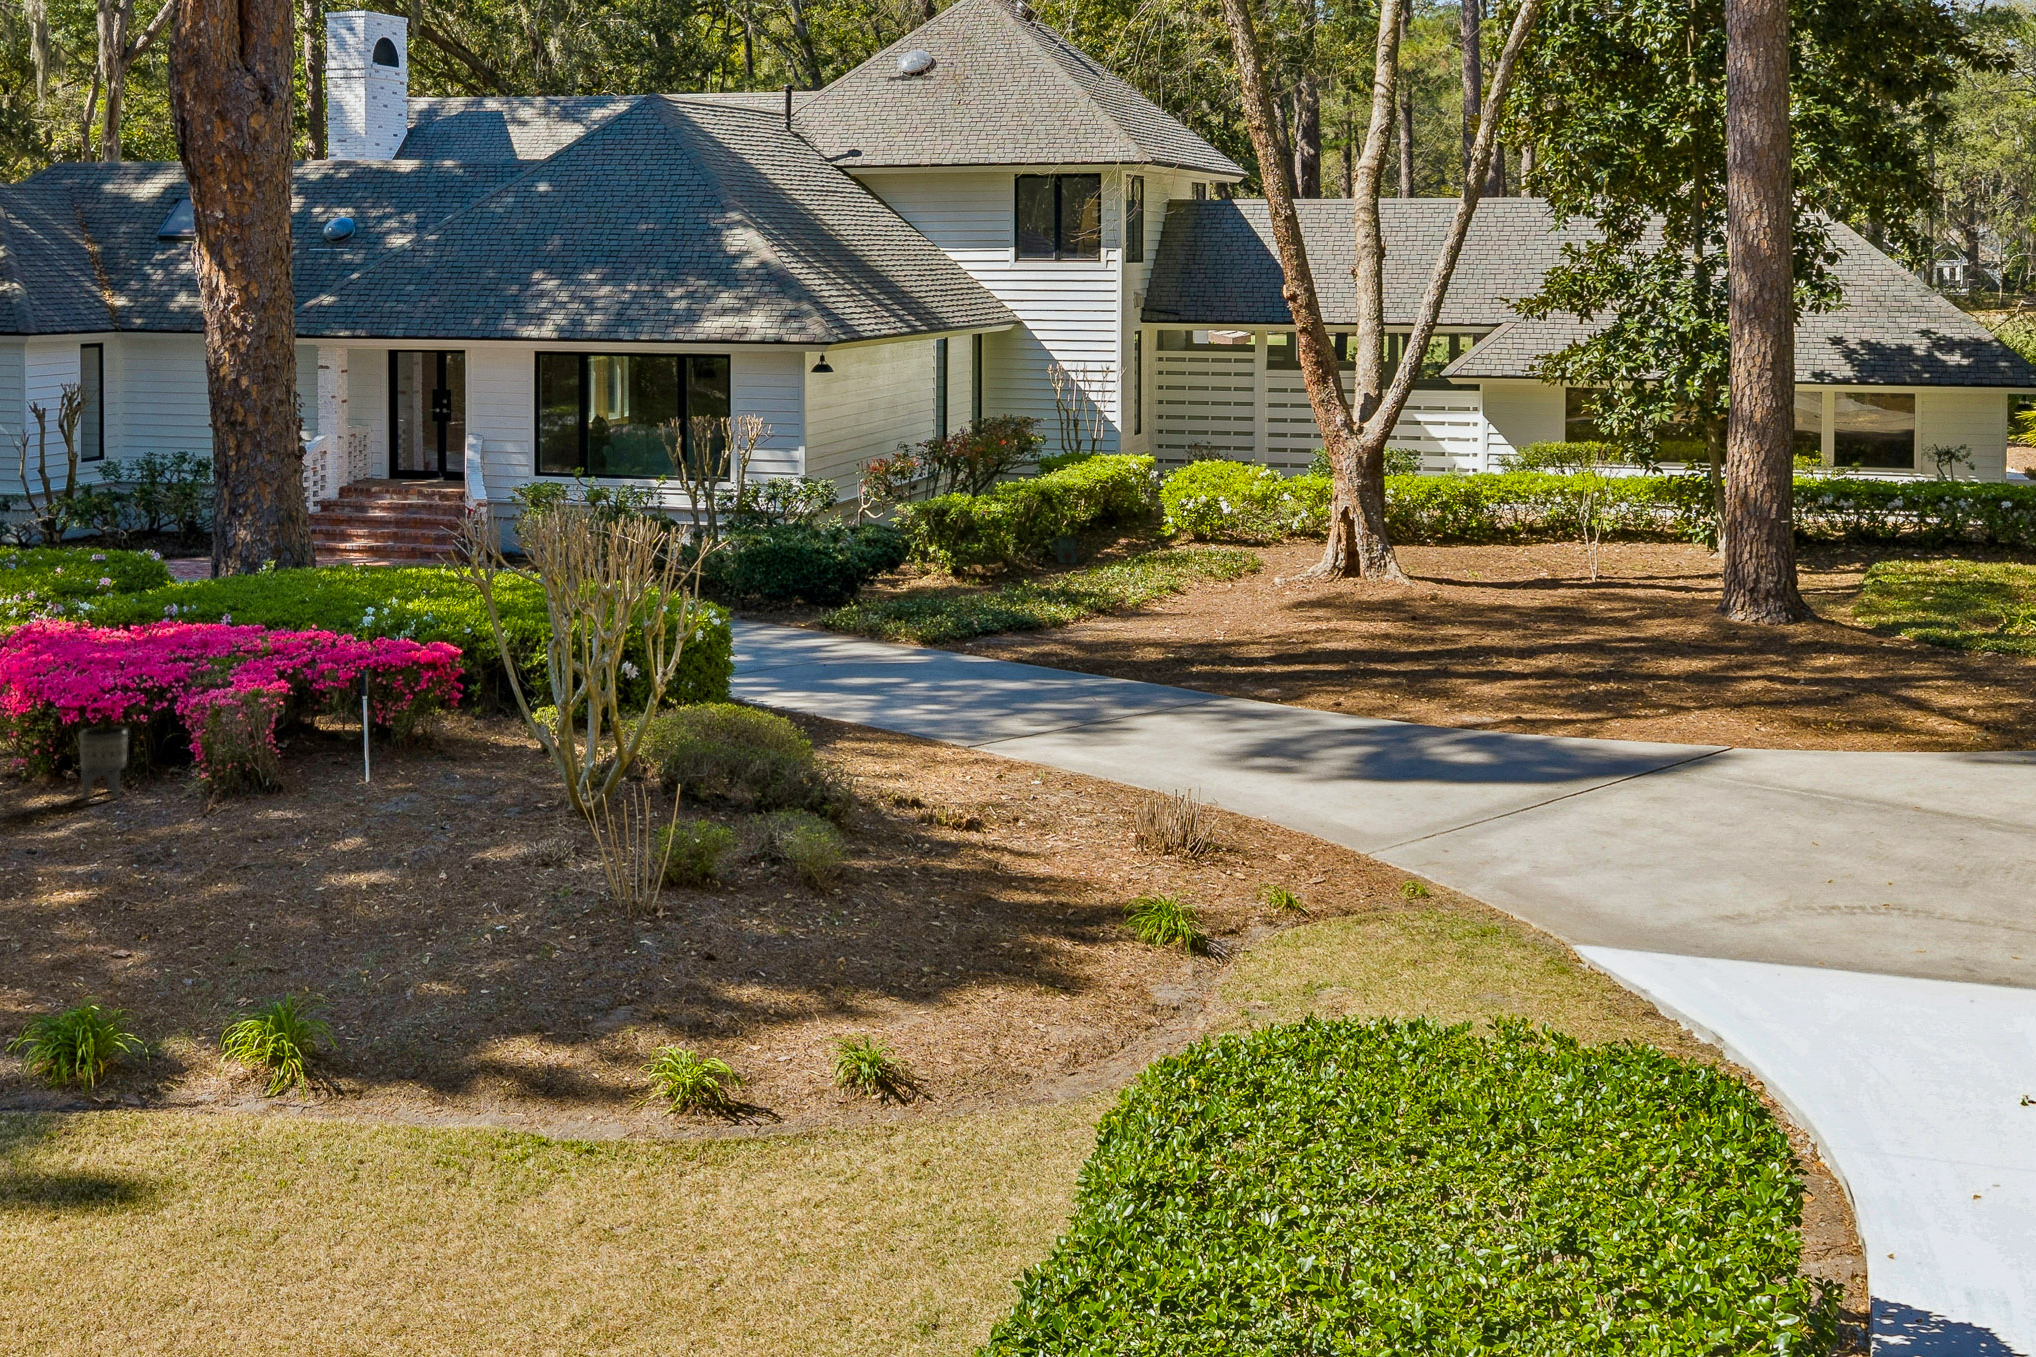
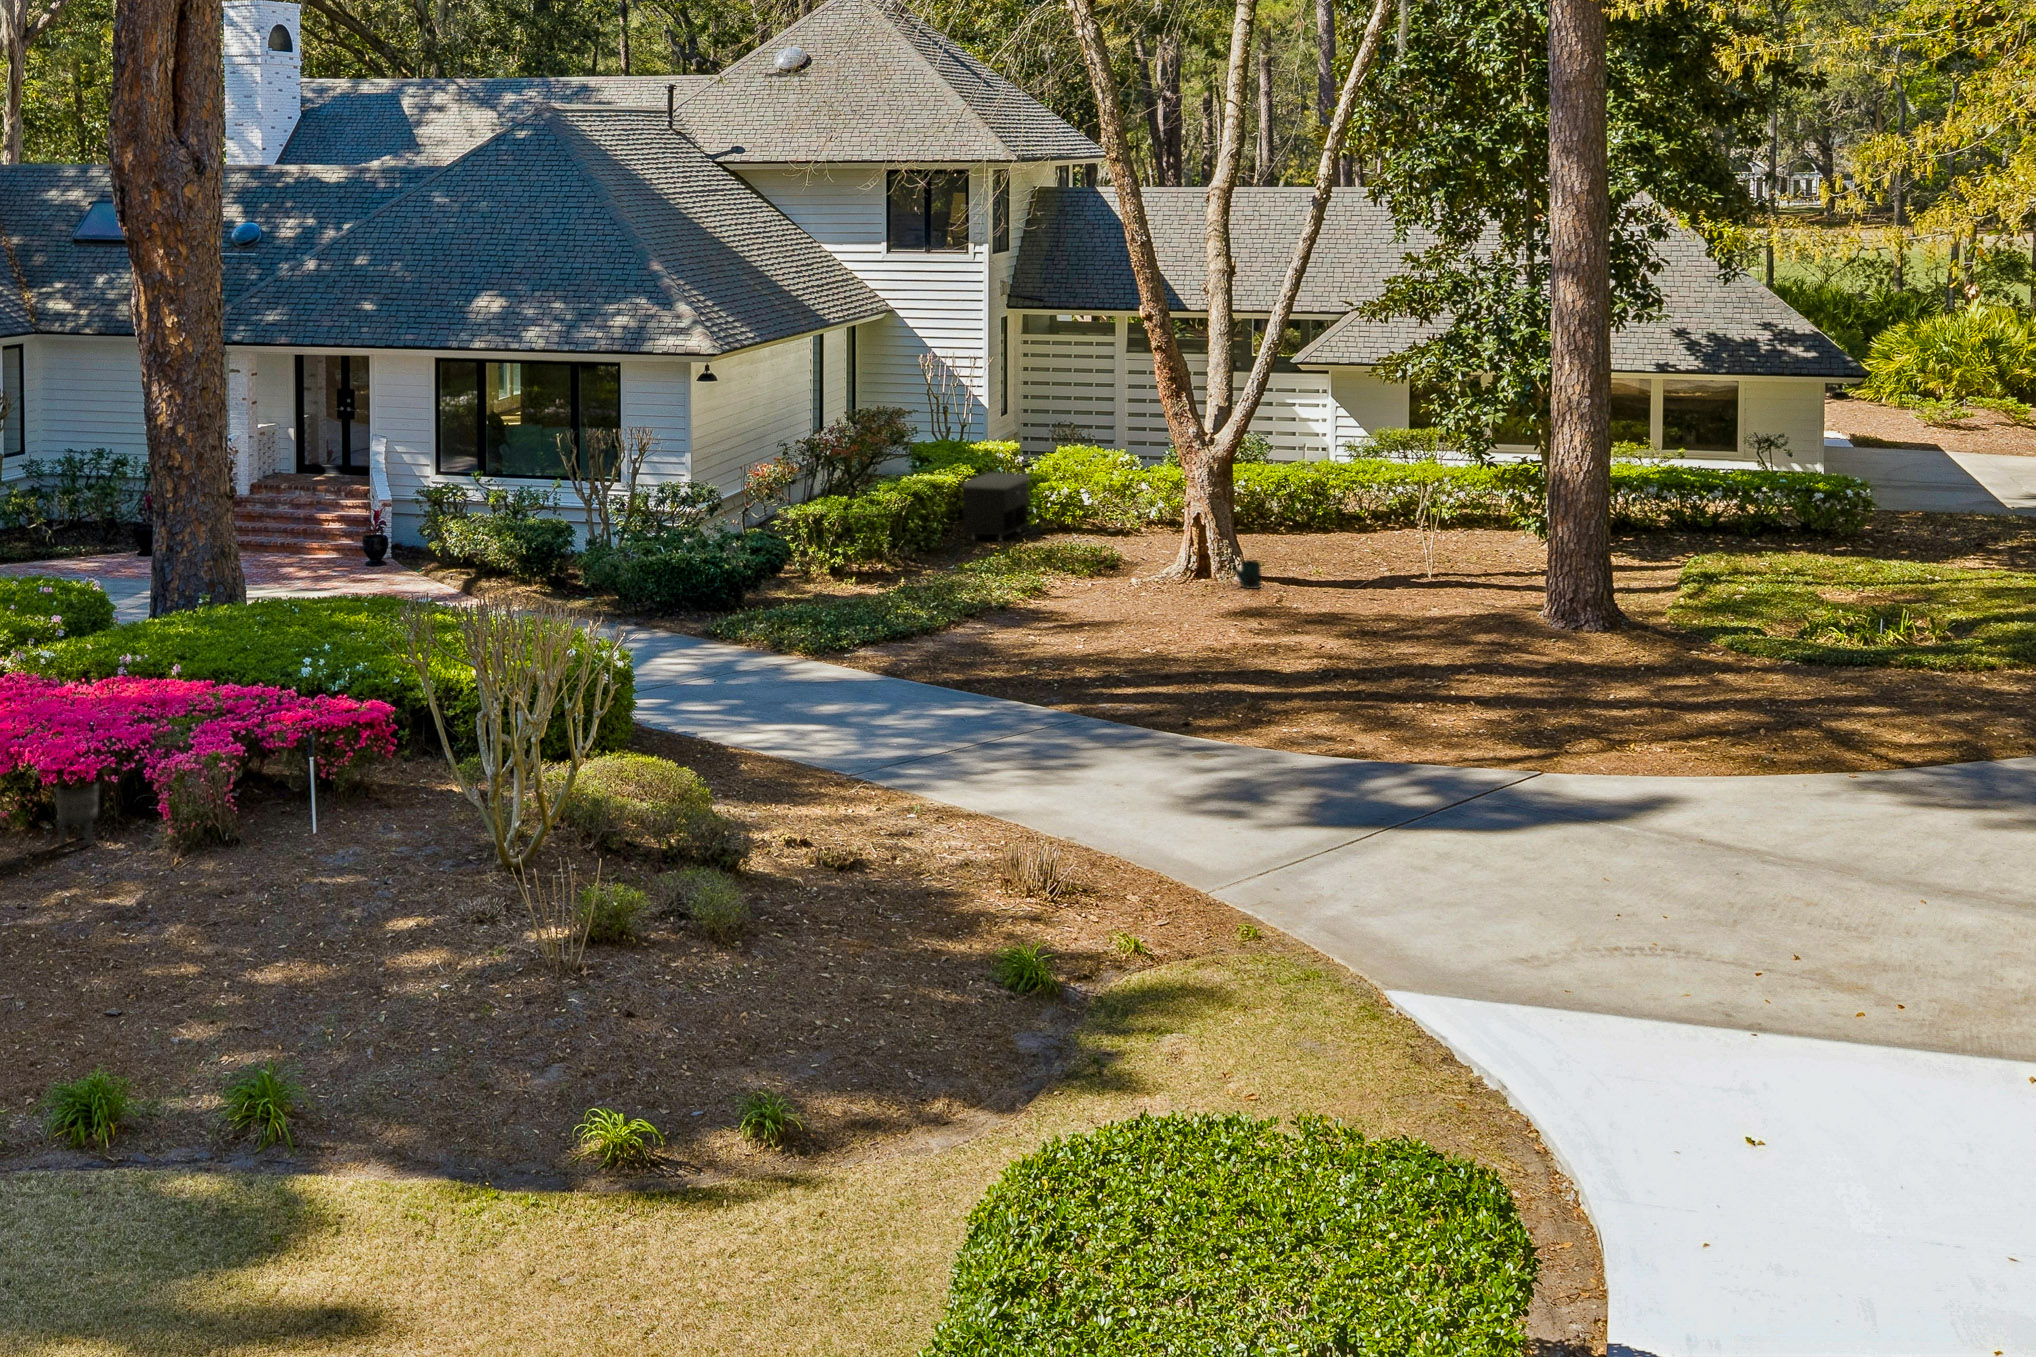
storage bench: none [1092,479,1163,549] -> present [963,472,1030,540]
watering can: present [1044,533,1082,564] -> present [1226,556,1261,589]

